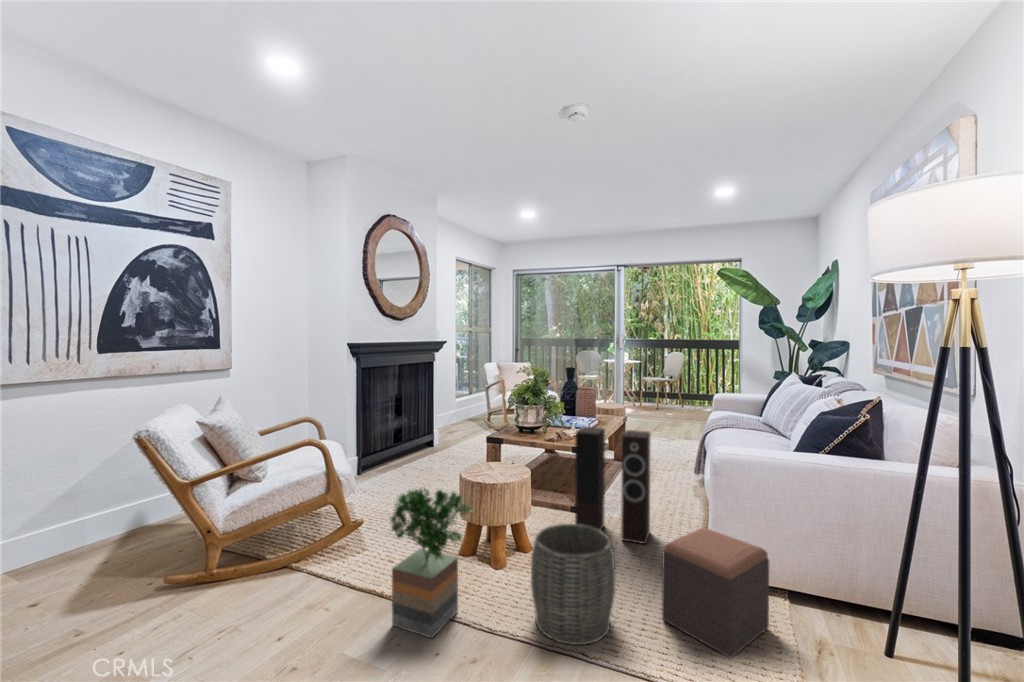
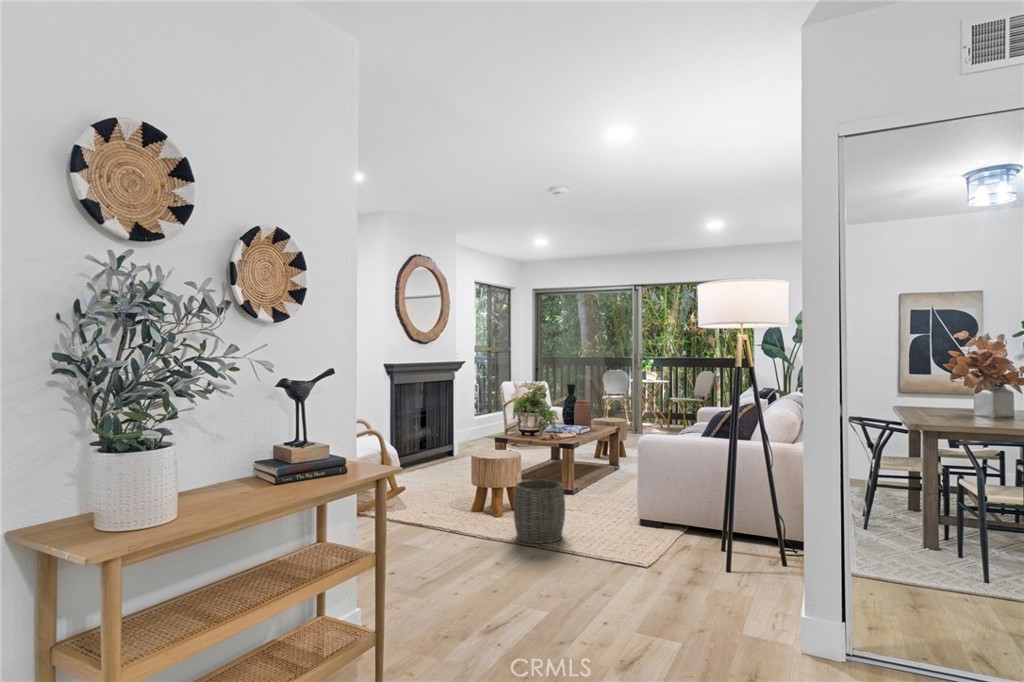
speaker: present [575,426,650,544] -> none [557,426,613,509]
potted tree: present [390,489,472,638] -> none [426,453,479,540]
footstool: present [662,528,769,658] -> none [595,483,660,549]

